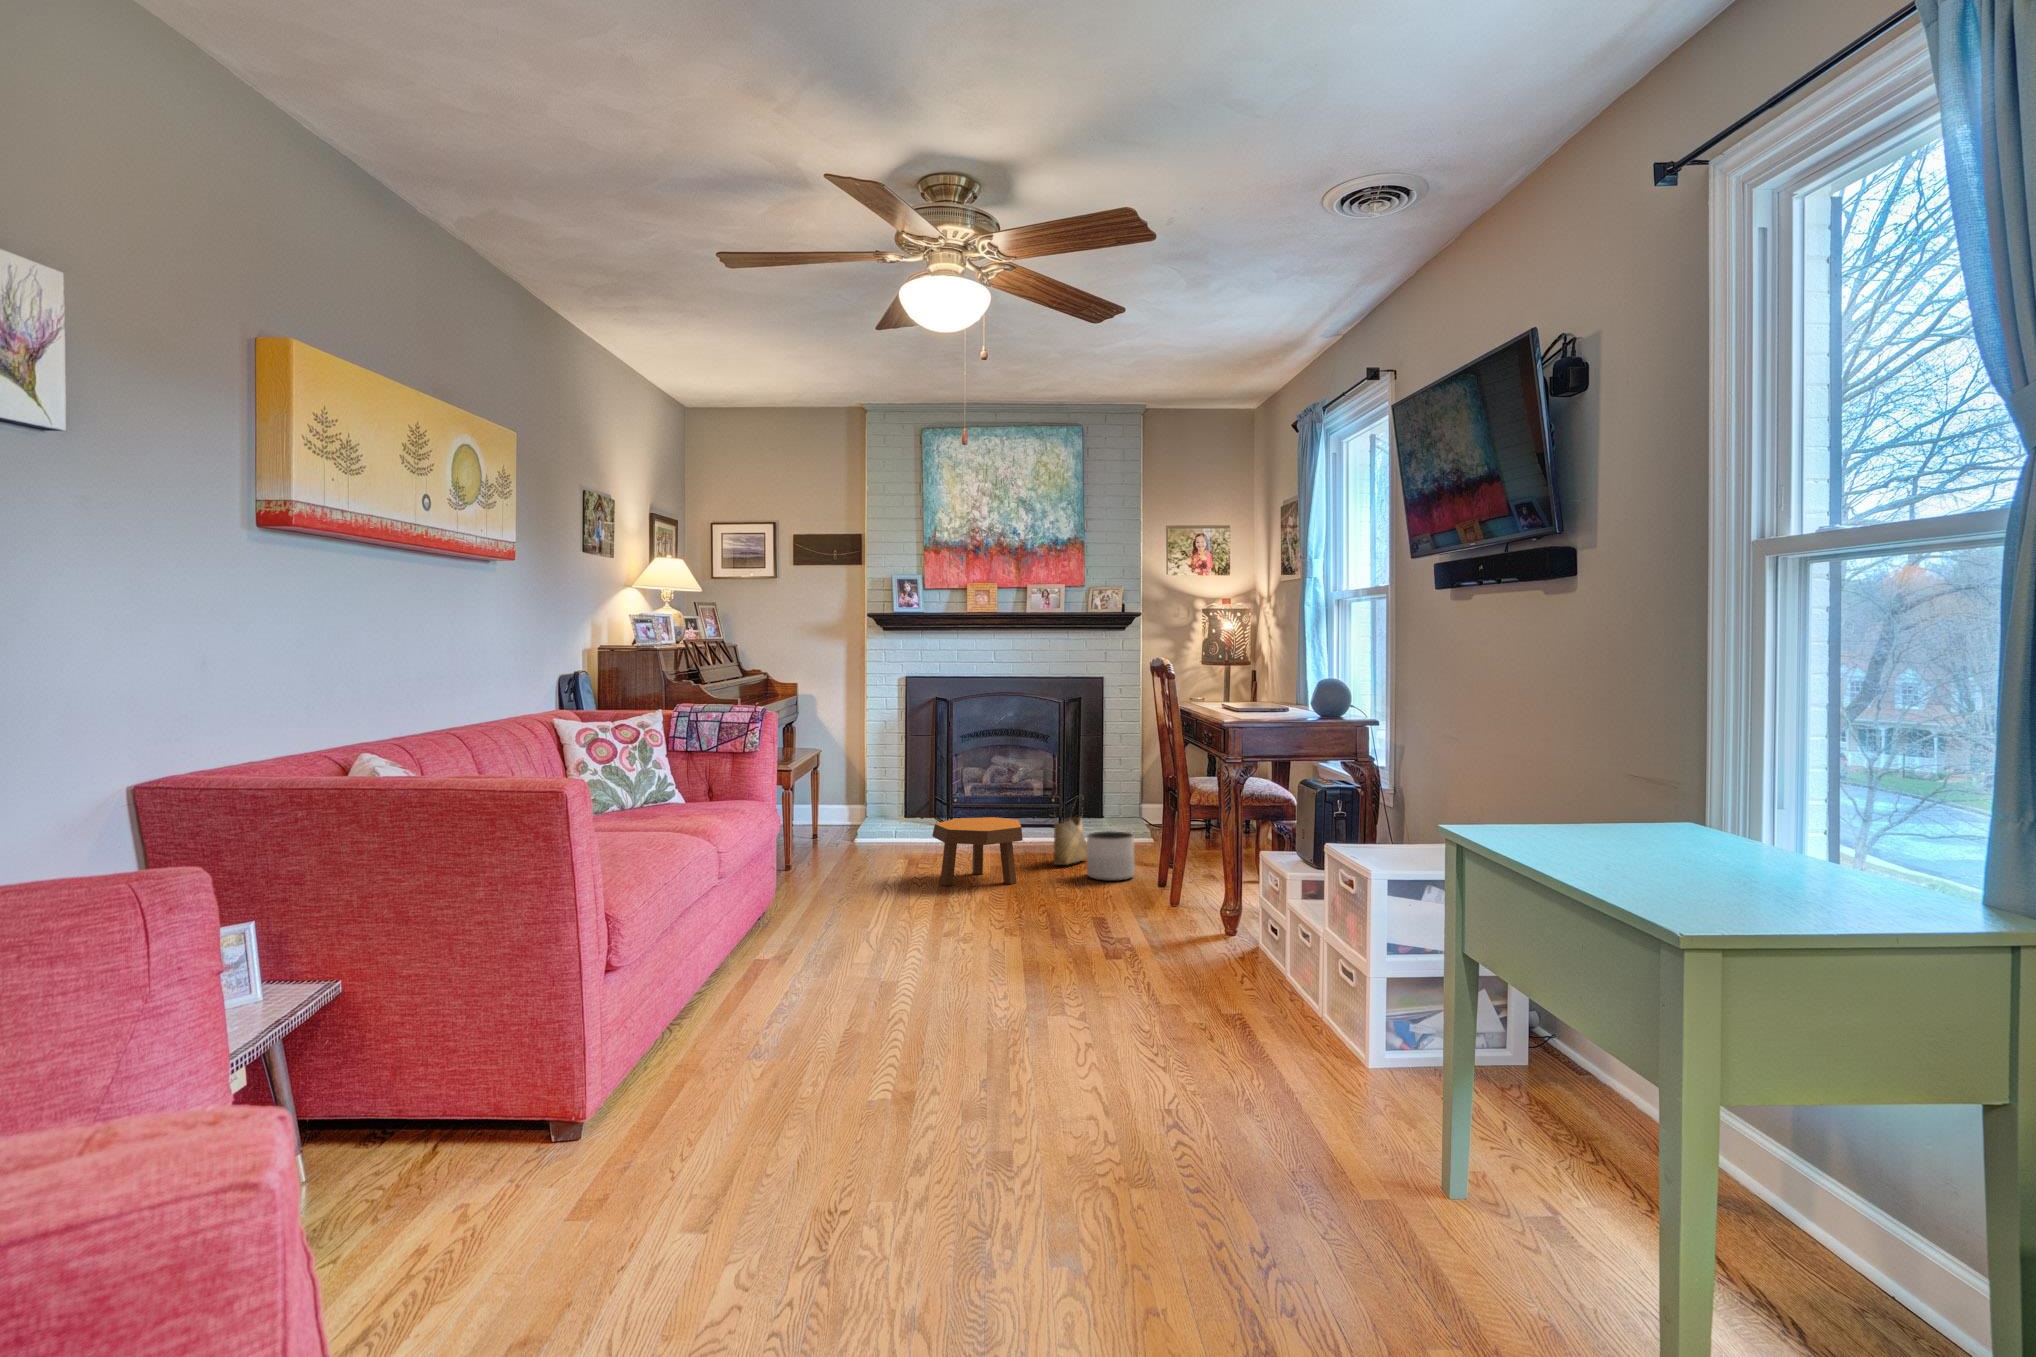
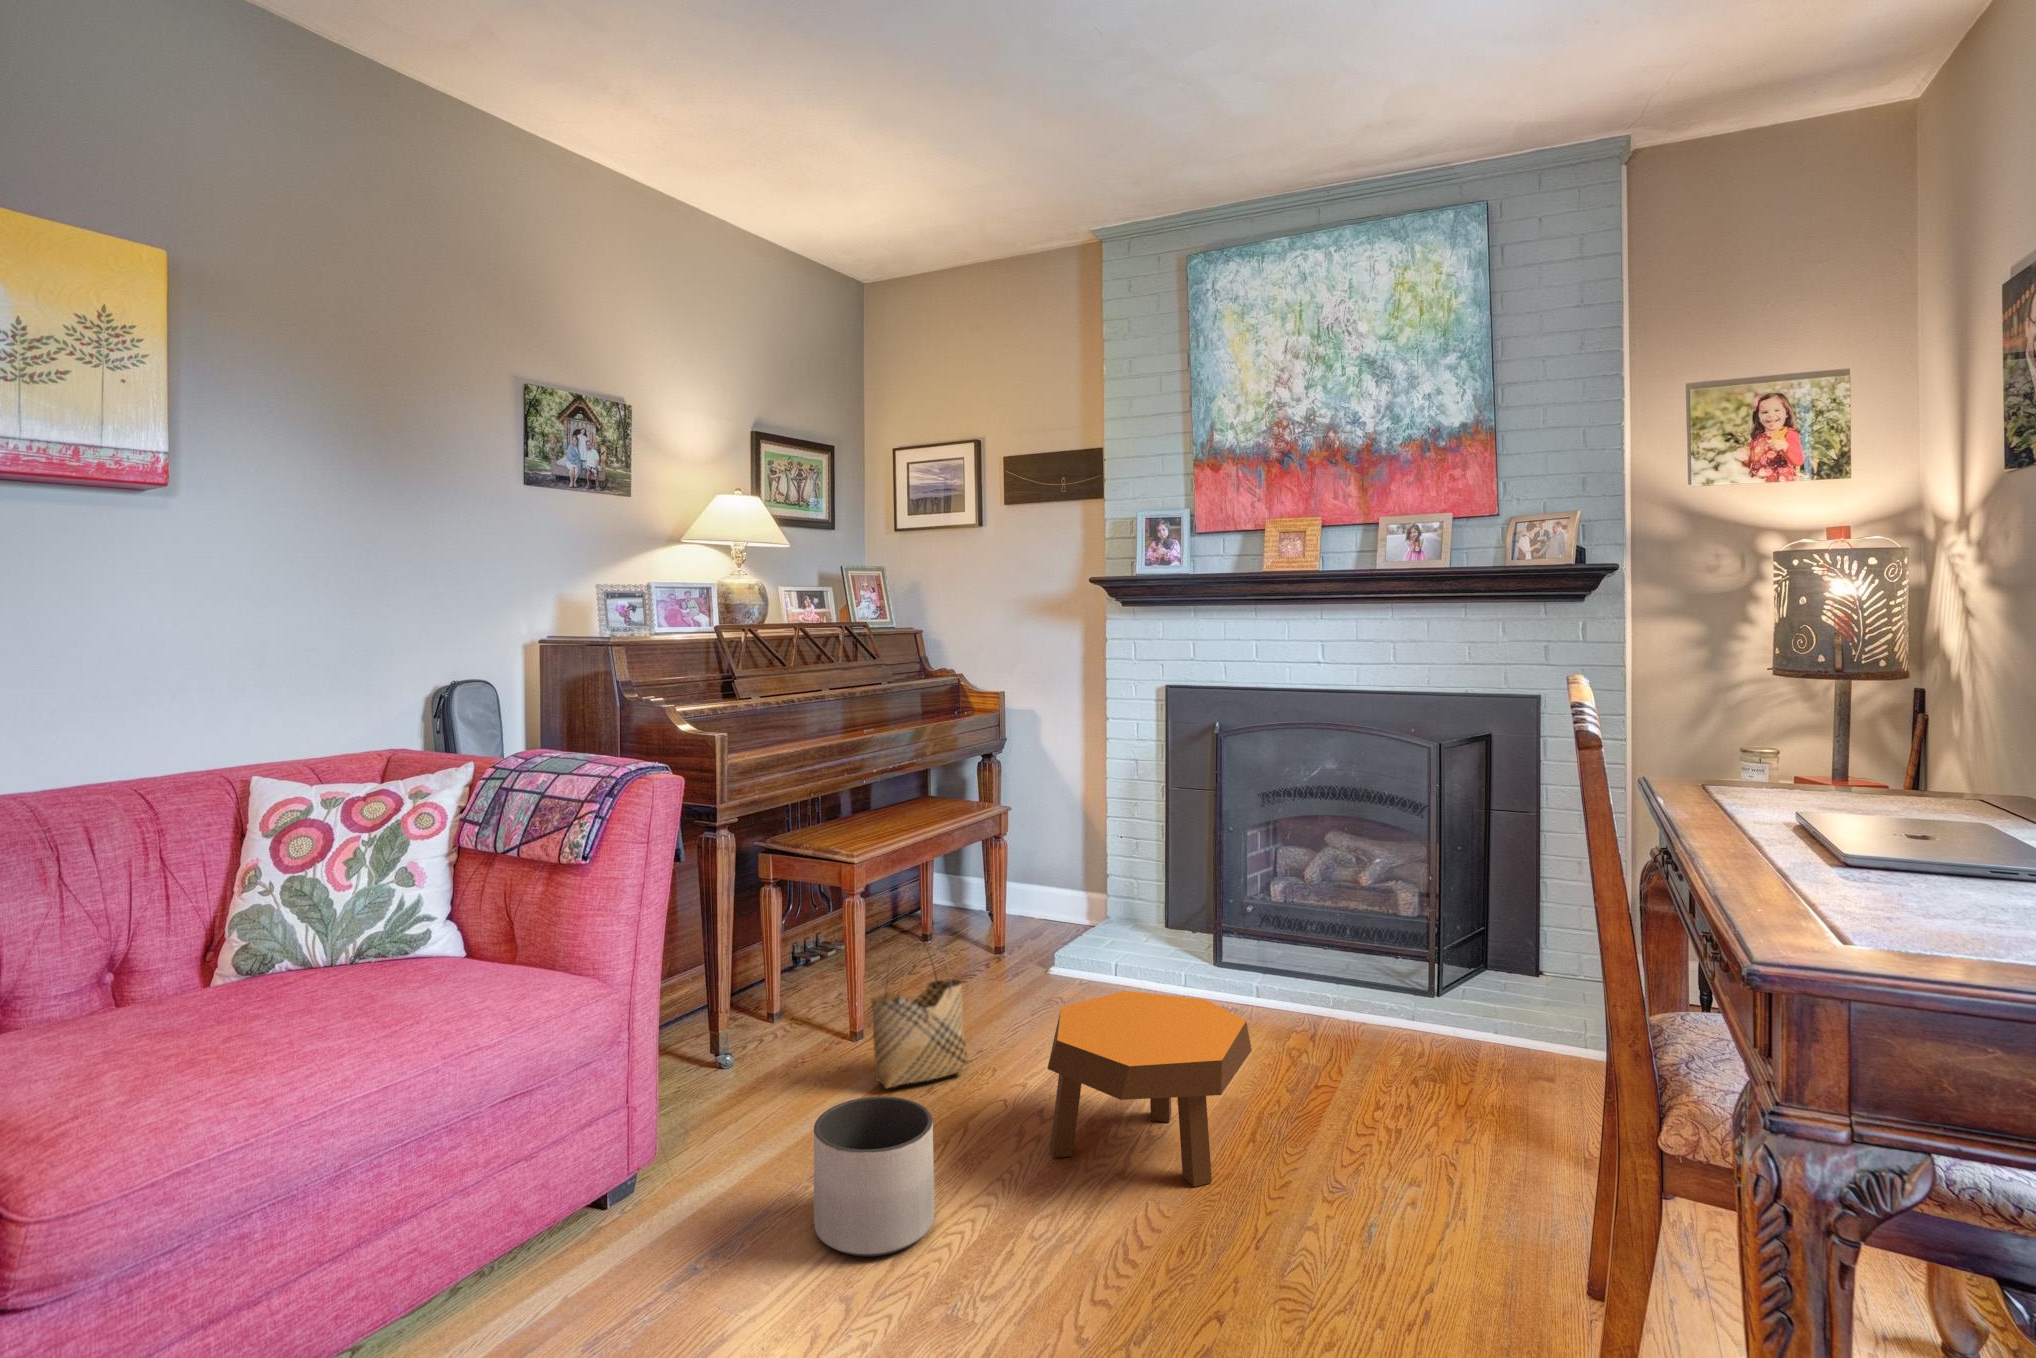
woven basket: present [1053,795,1087,865] -> present [871,935,967,1088]
planter: present [1087,831,1135,881] -> present [814,1096,935,1256]

